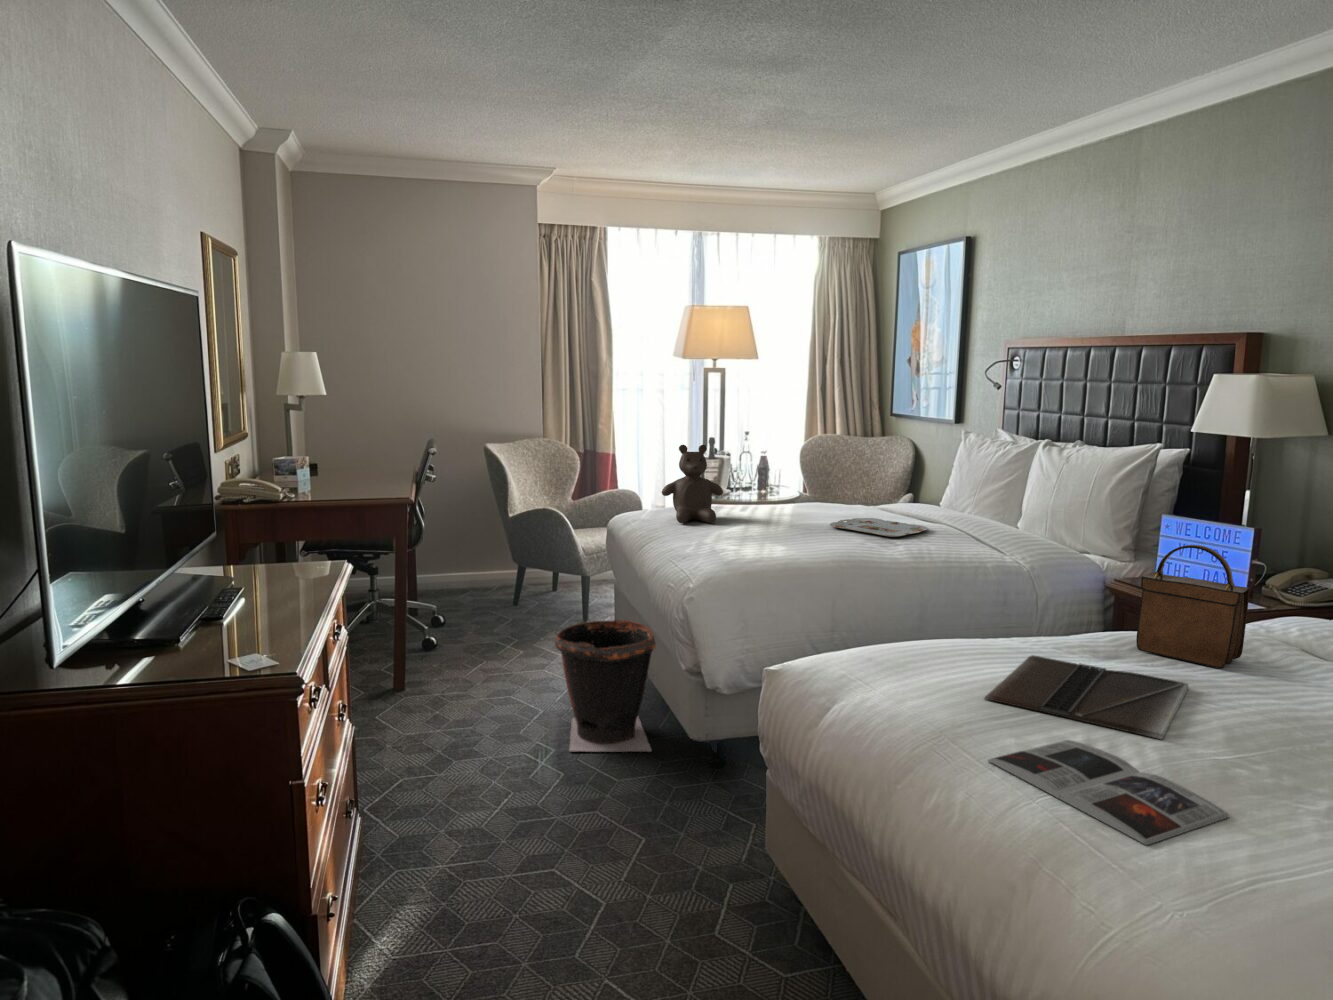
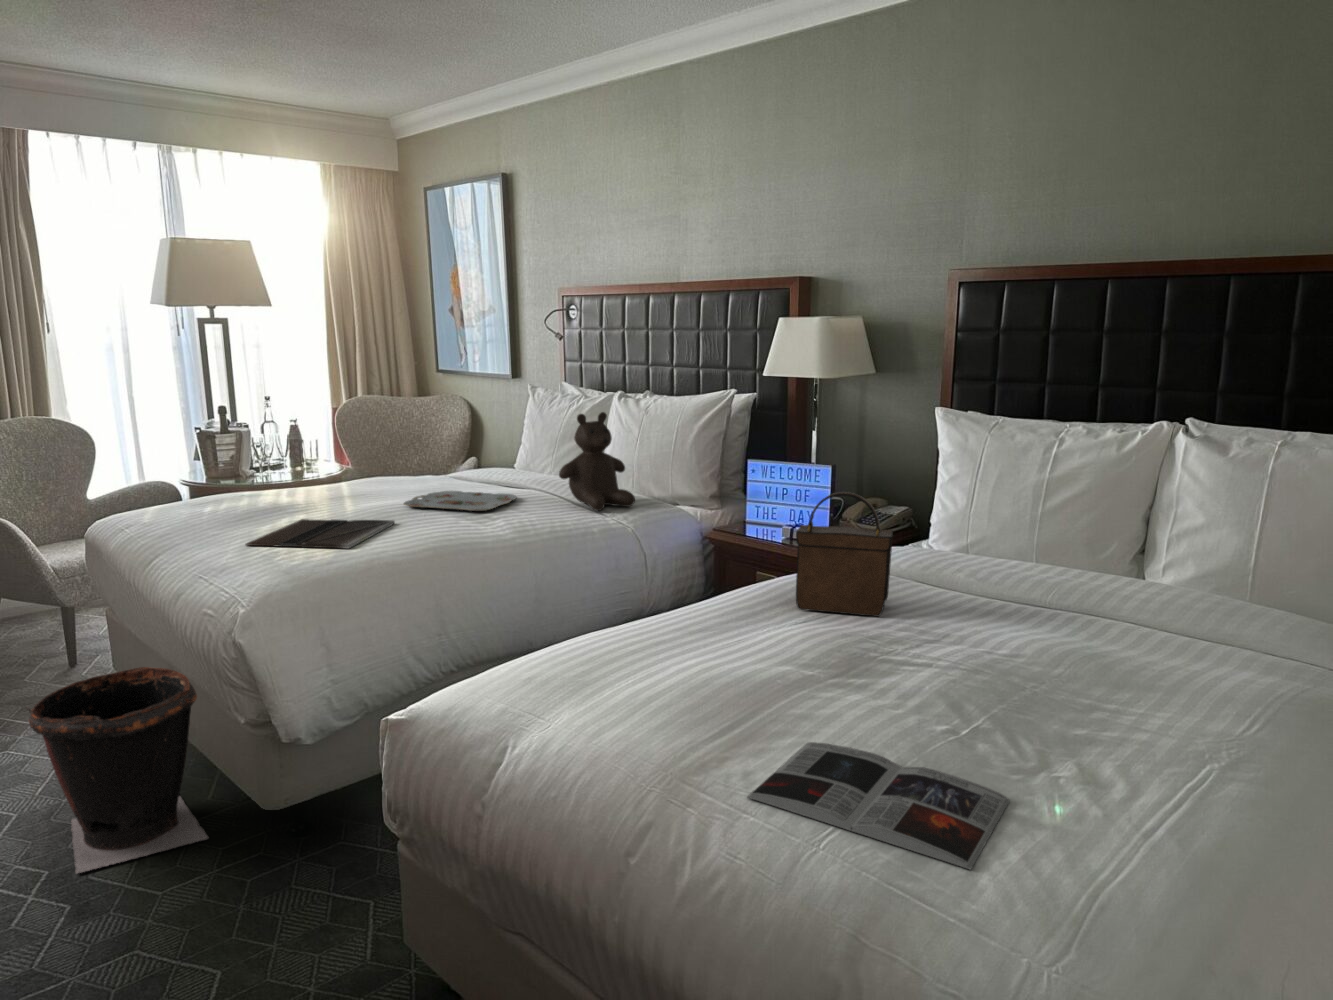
teddy bear: present [662,445,723,523] -> present [559,412,635,511]
laptop: present [985,655,1188,739] -> present [245,519,395,549]

